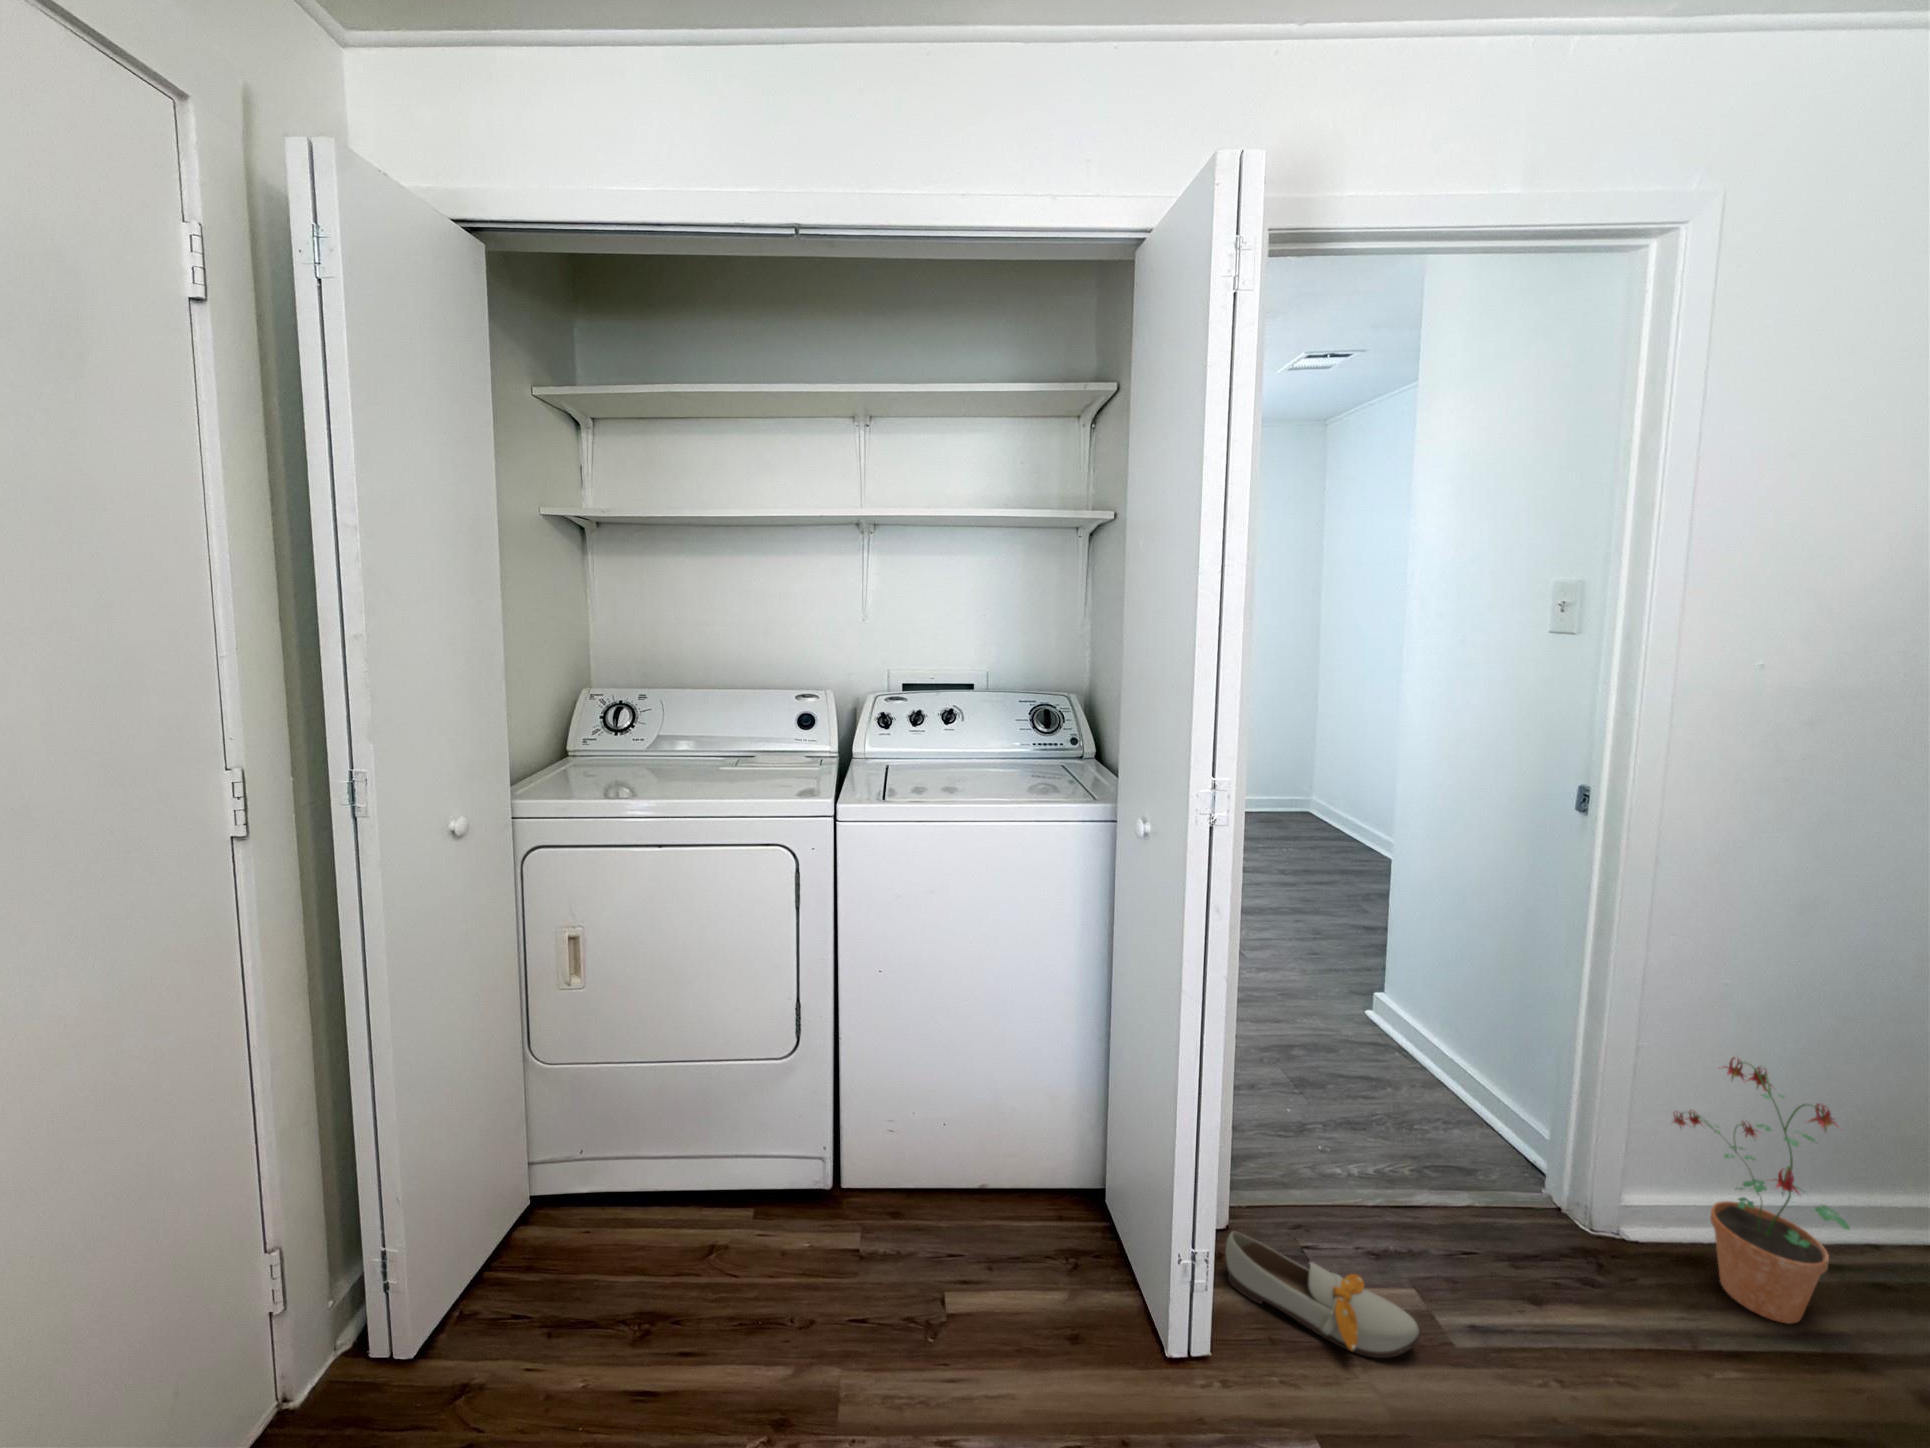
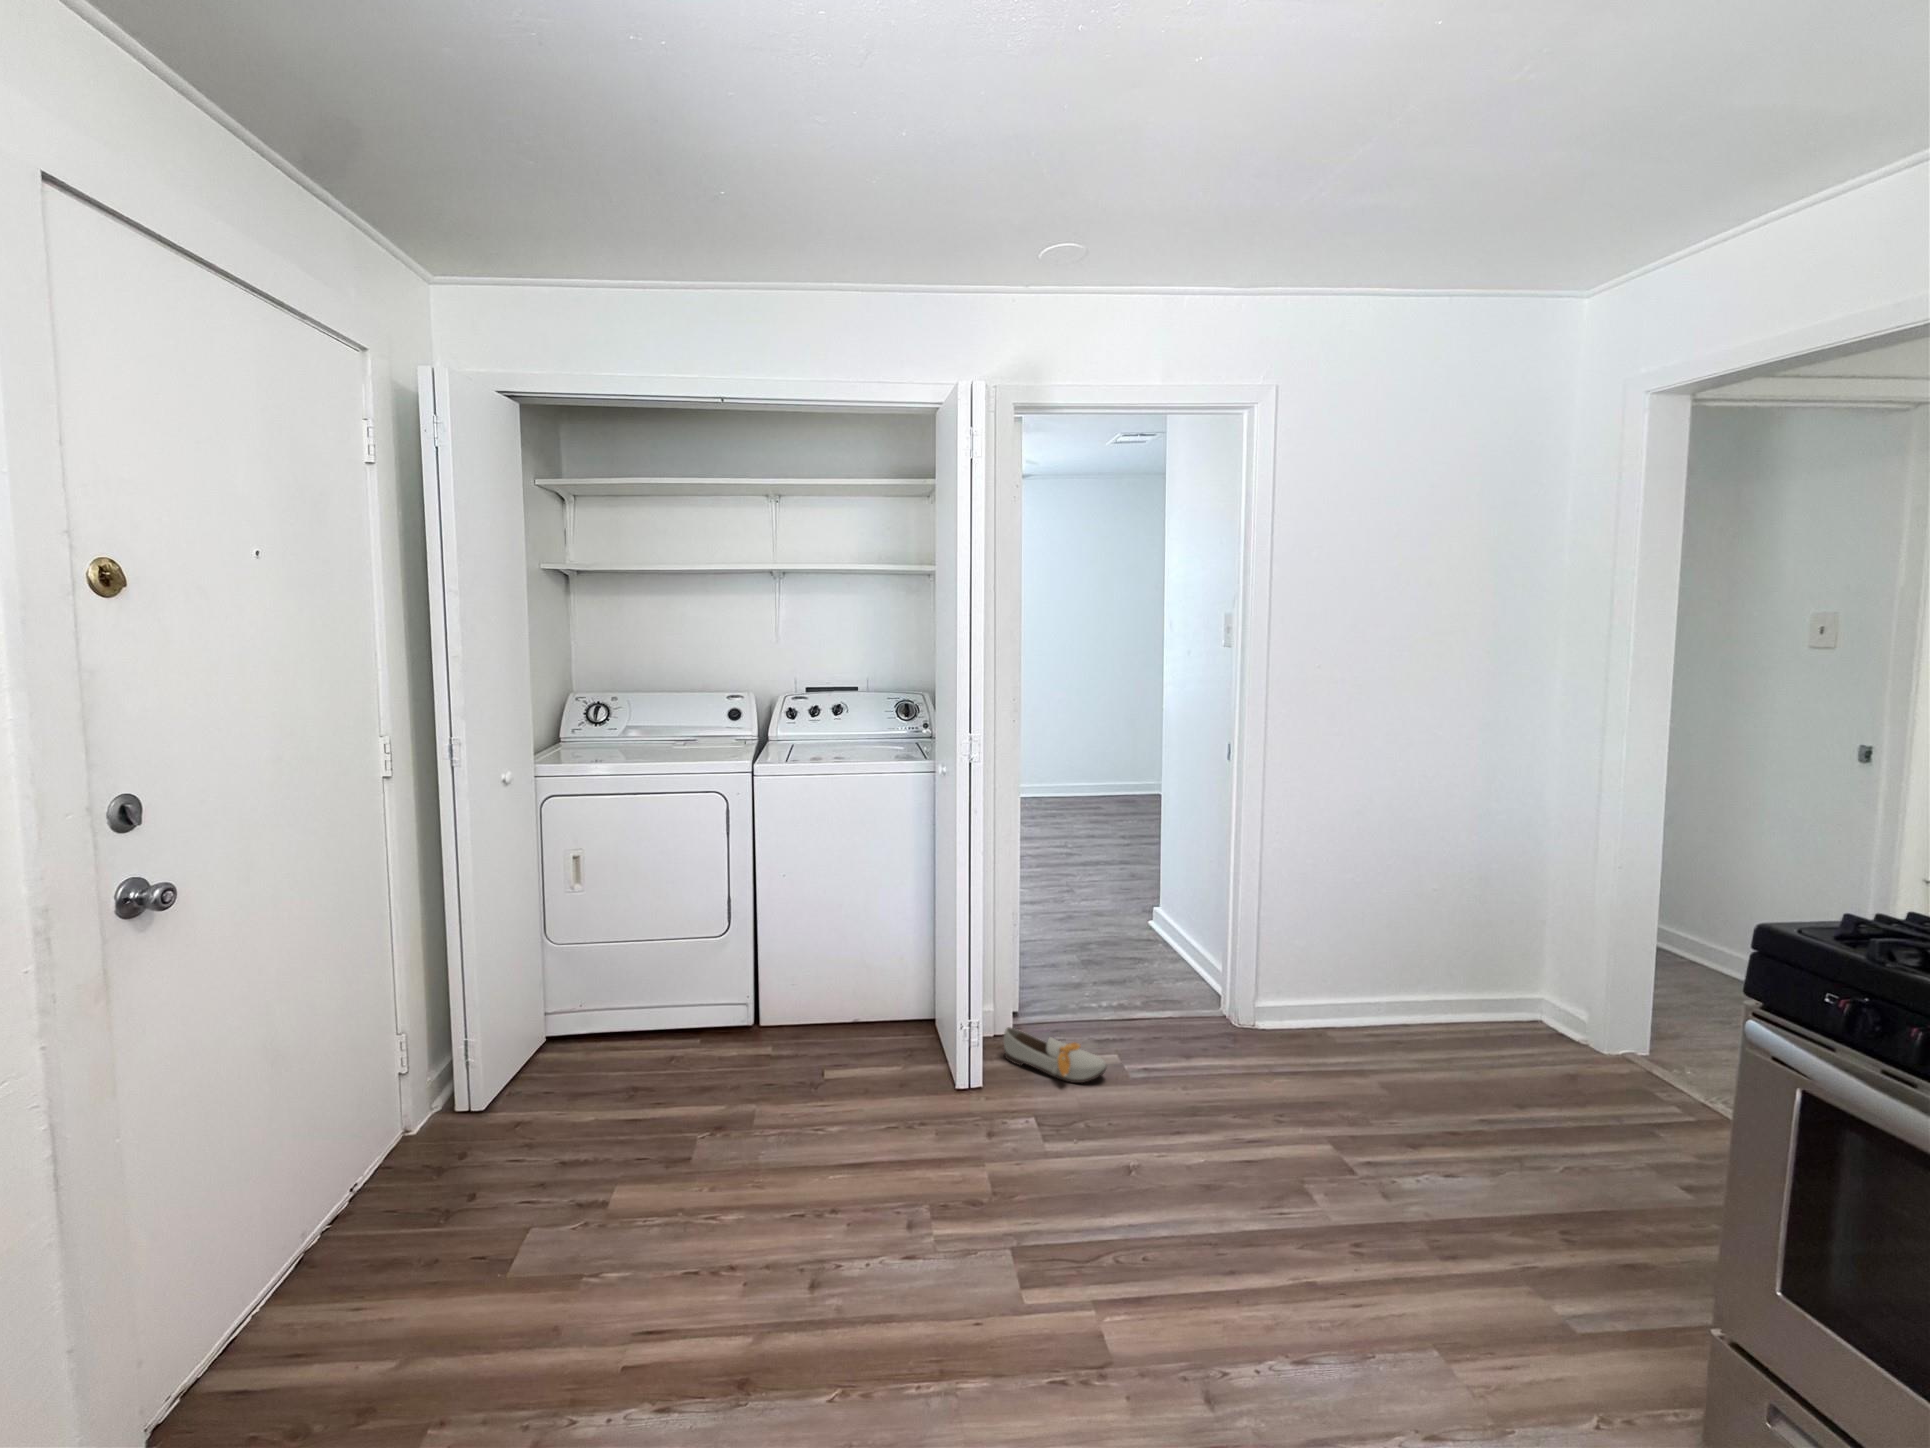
potted plant: present [1673,1058,1849,1323] -> none [1275,906,1356,1059]

